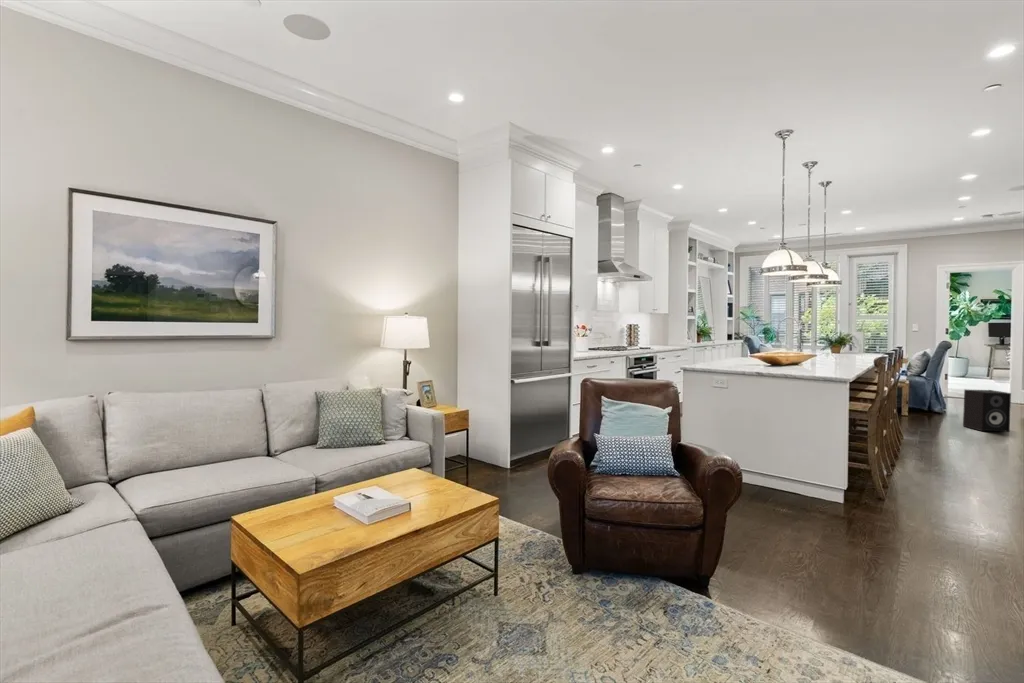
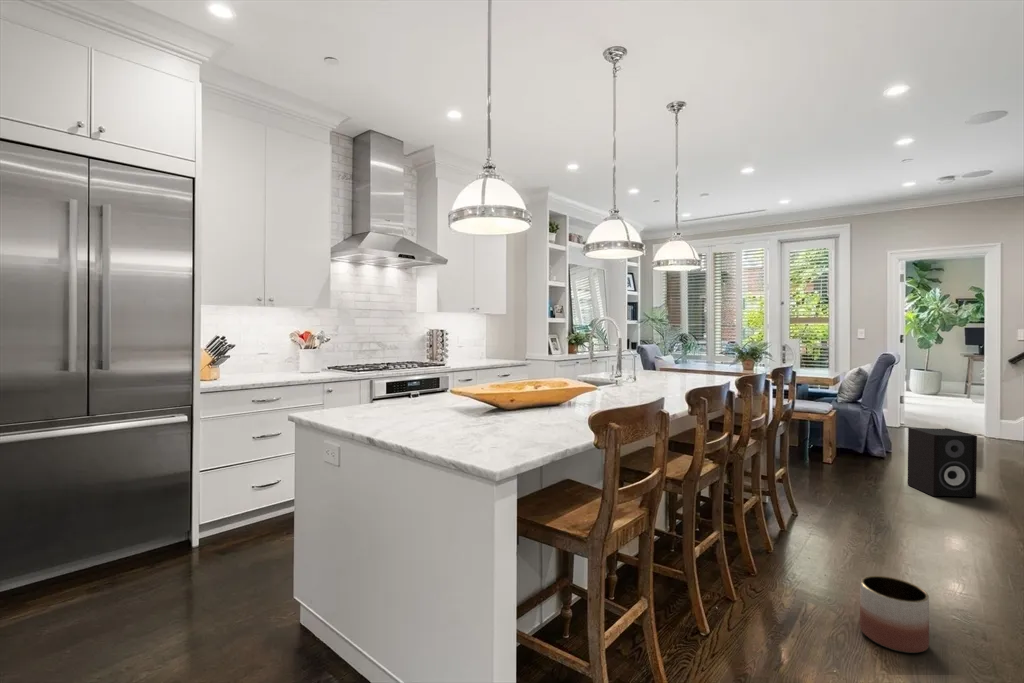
planter: none [962,449,999,479] -> present [860,576,929,653]

